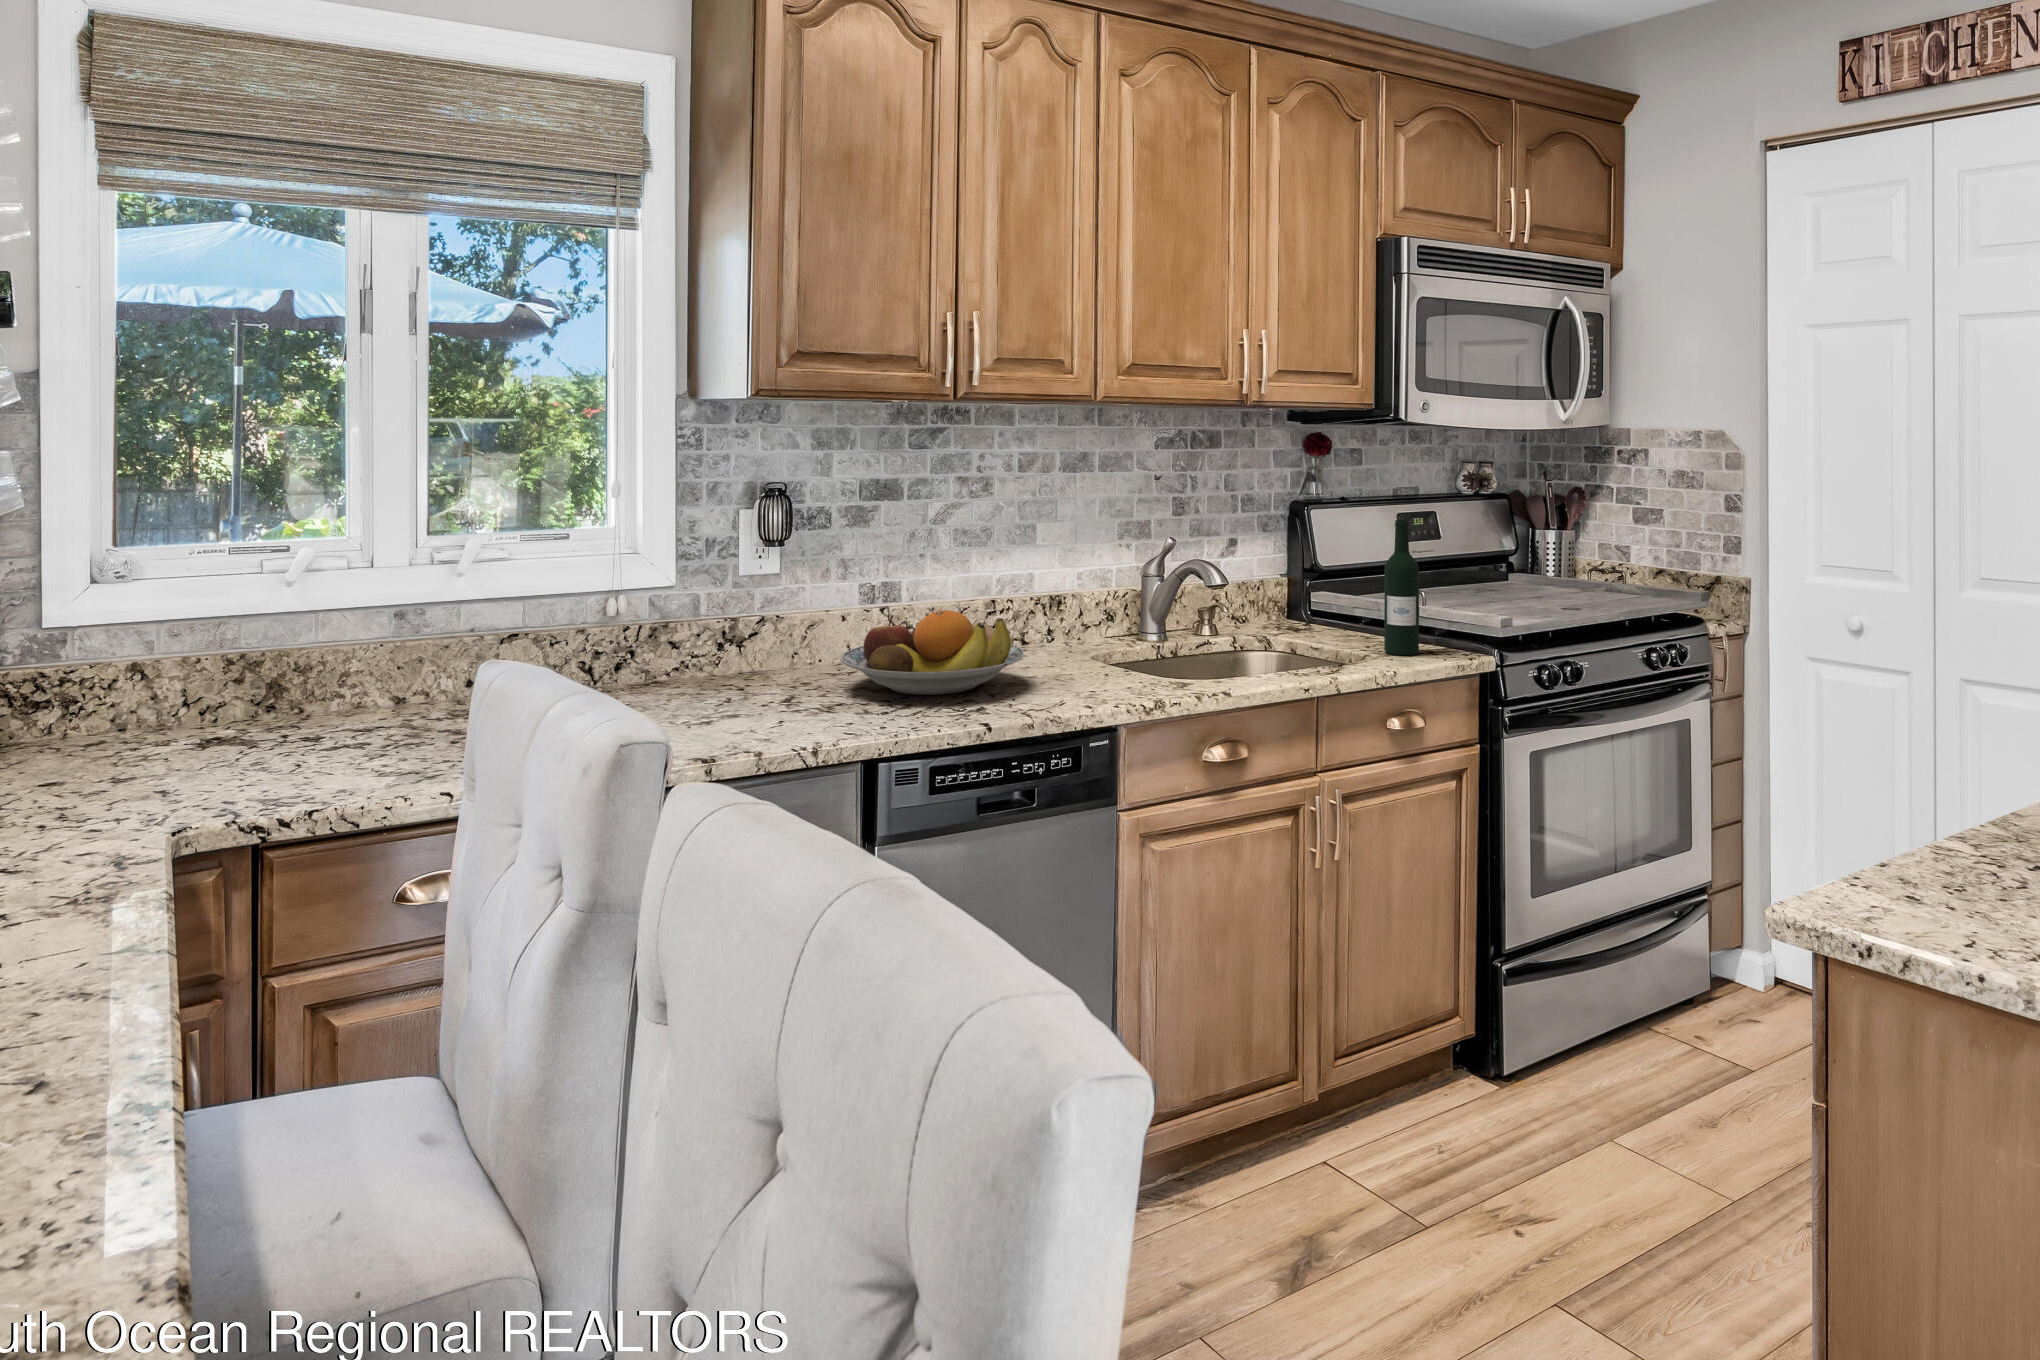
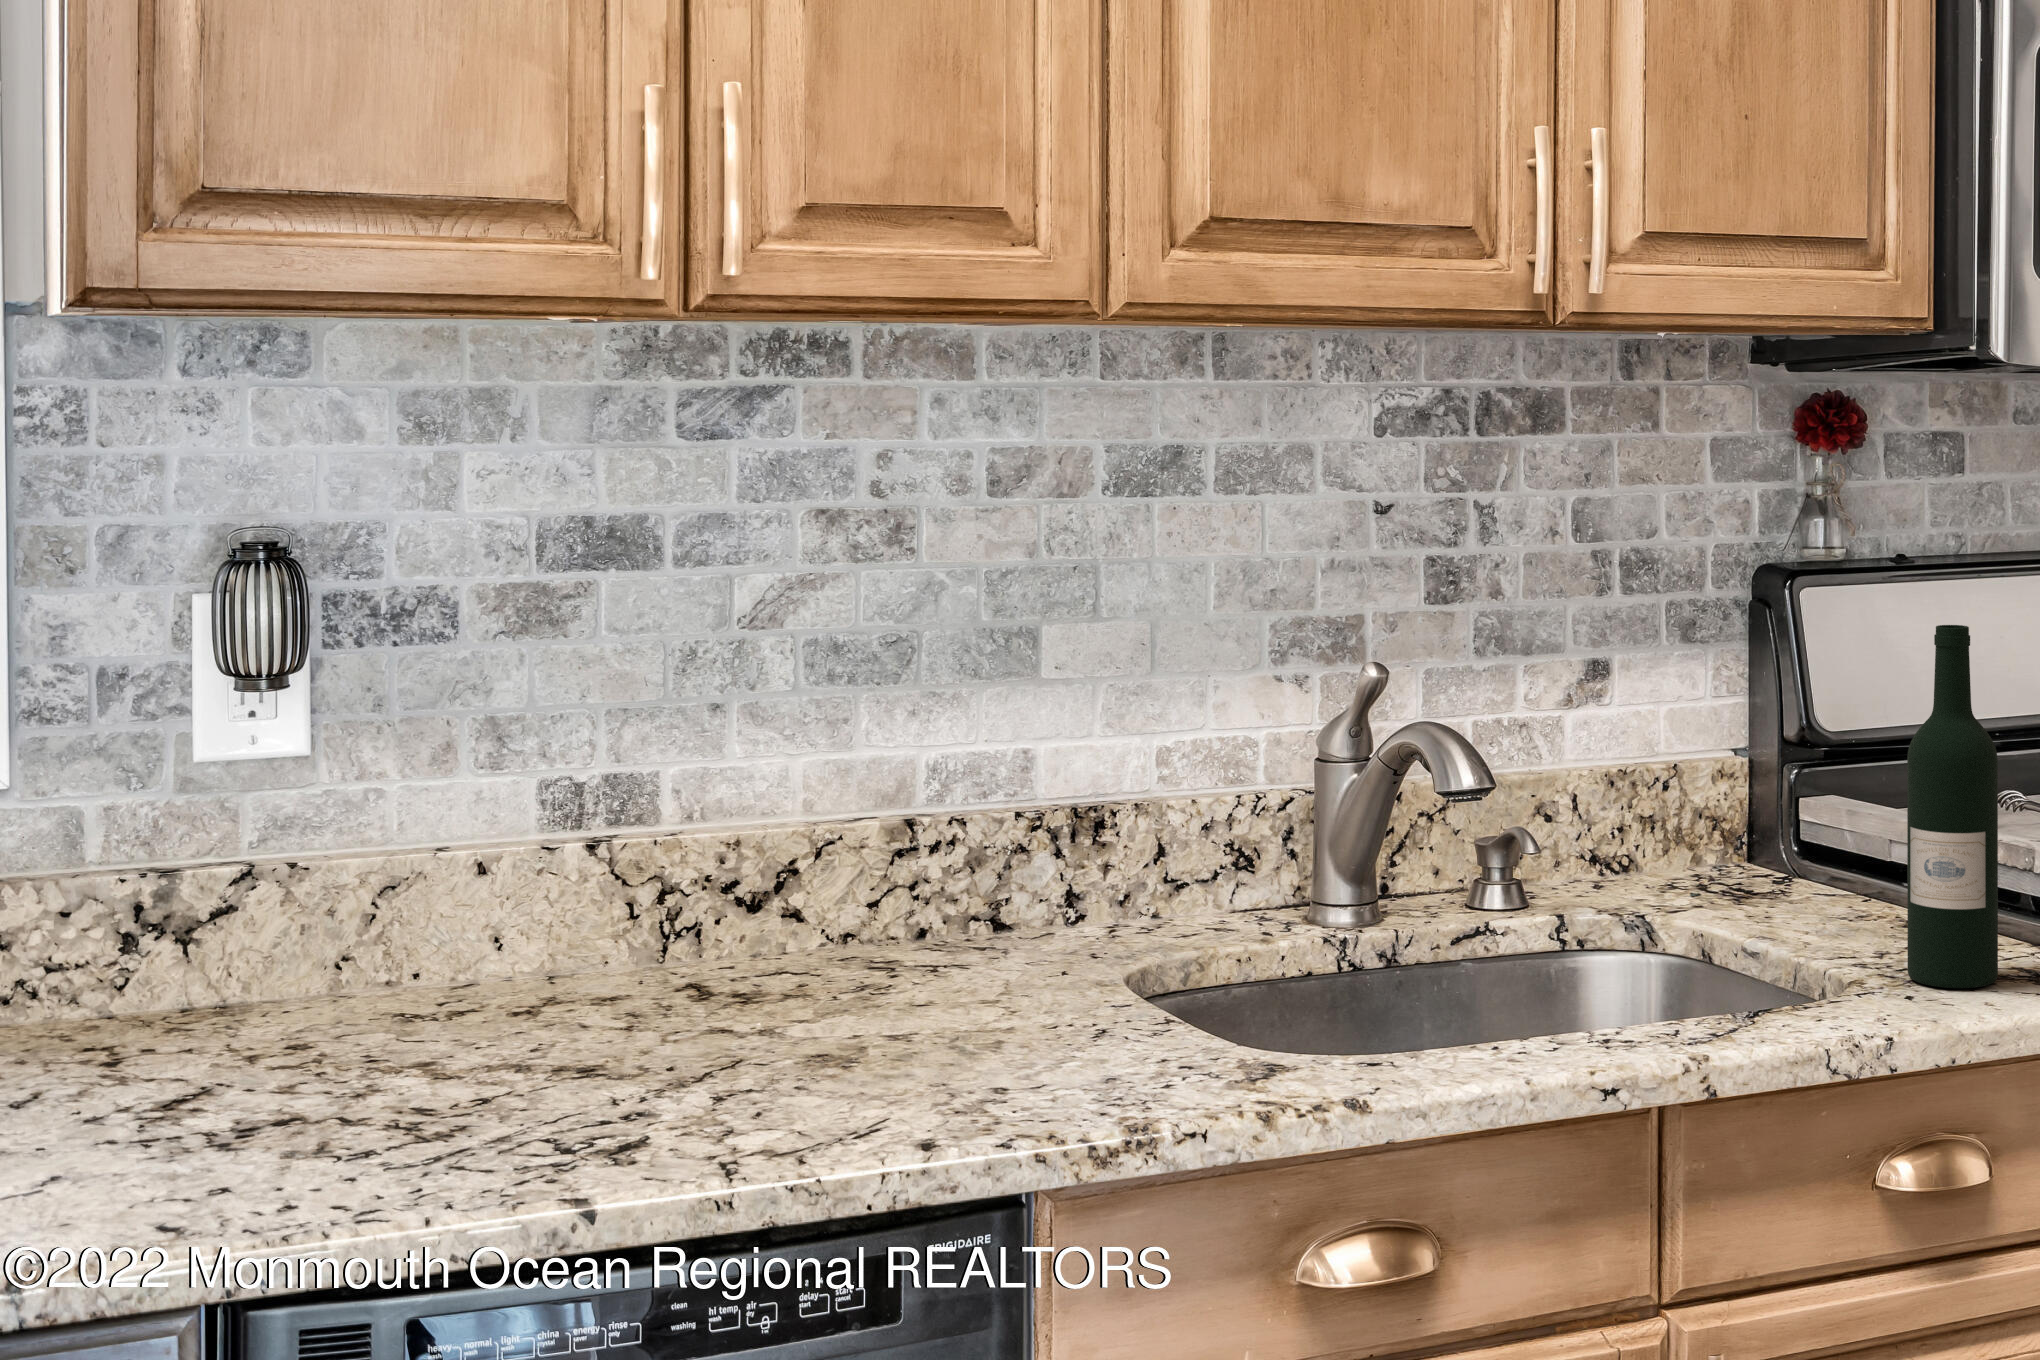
fruit bowl: present [841,610,1024,695] -> none [361,865,863,1091]

